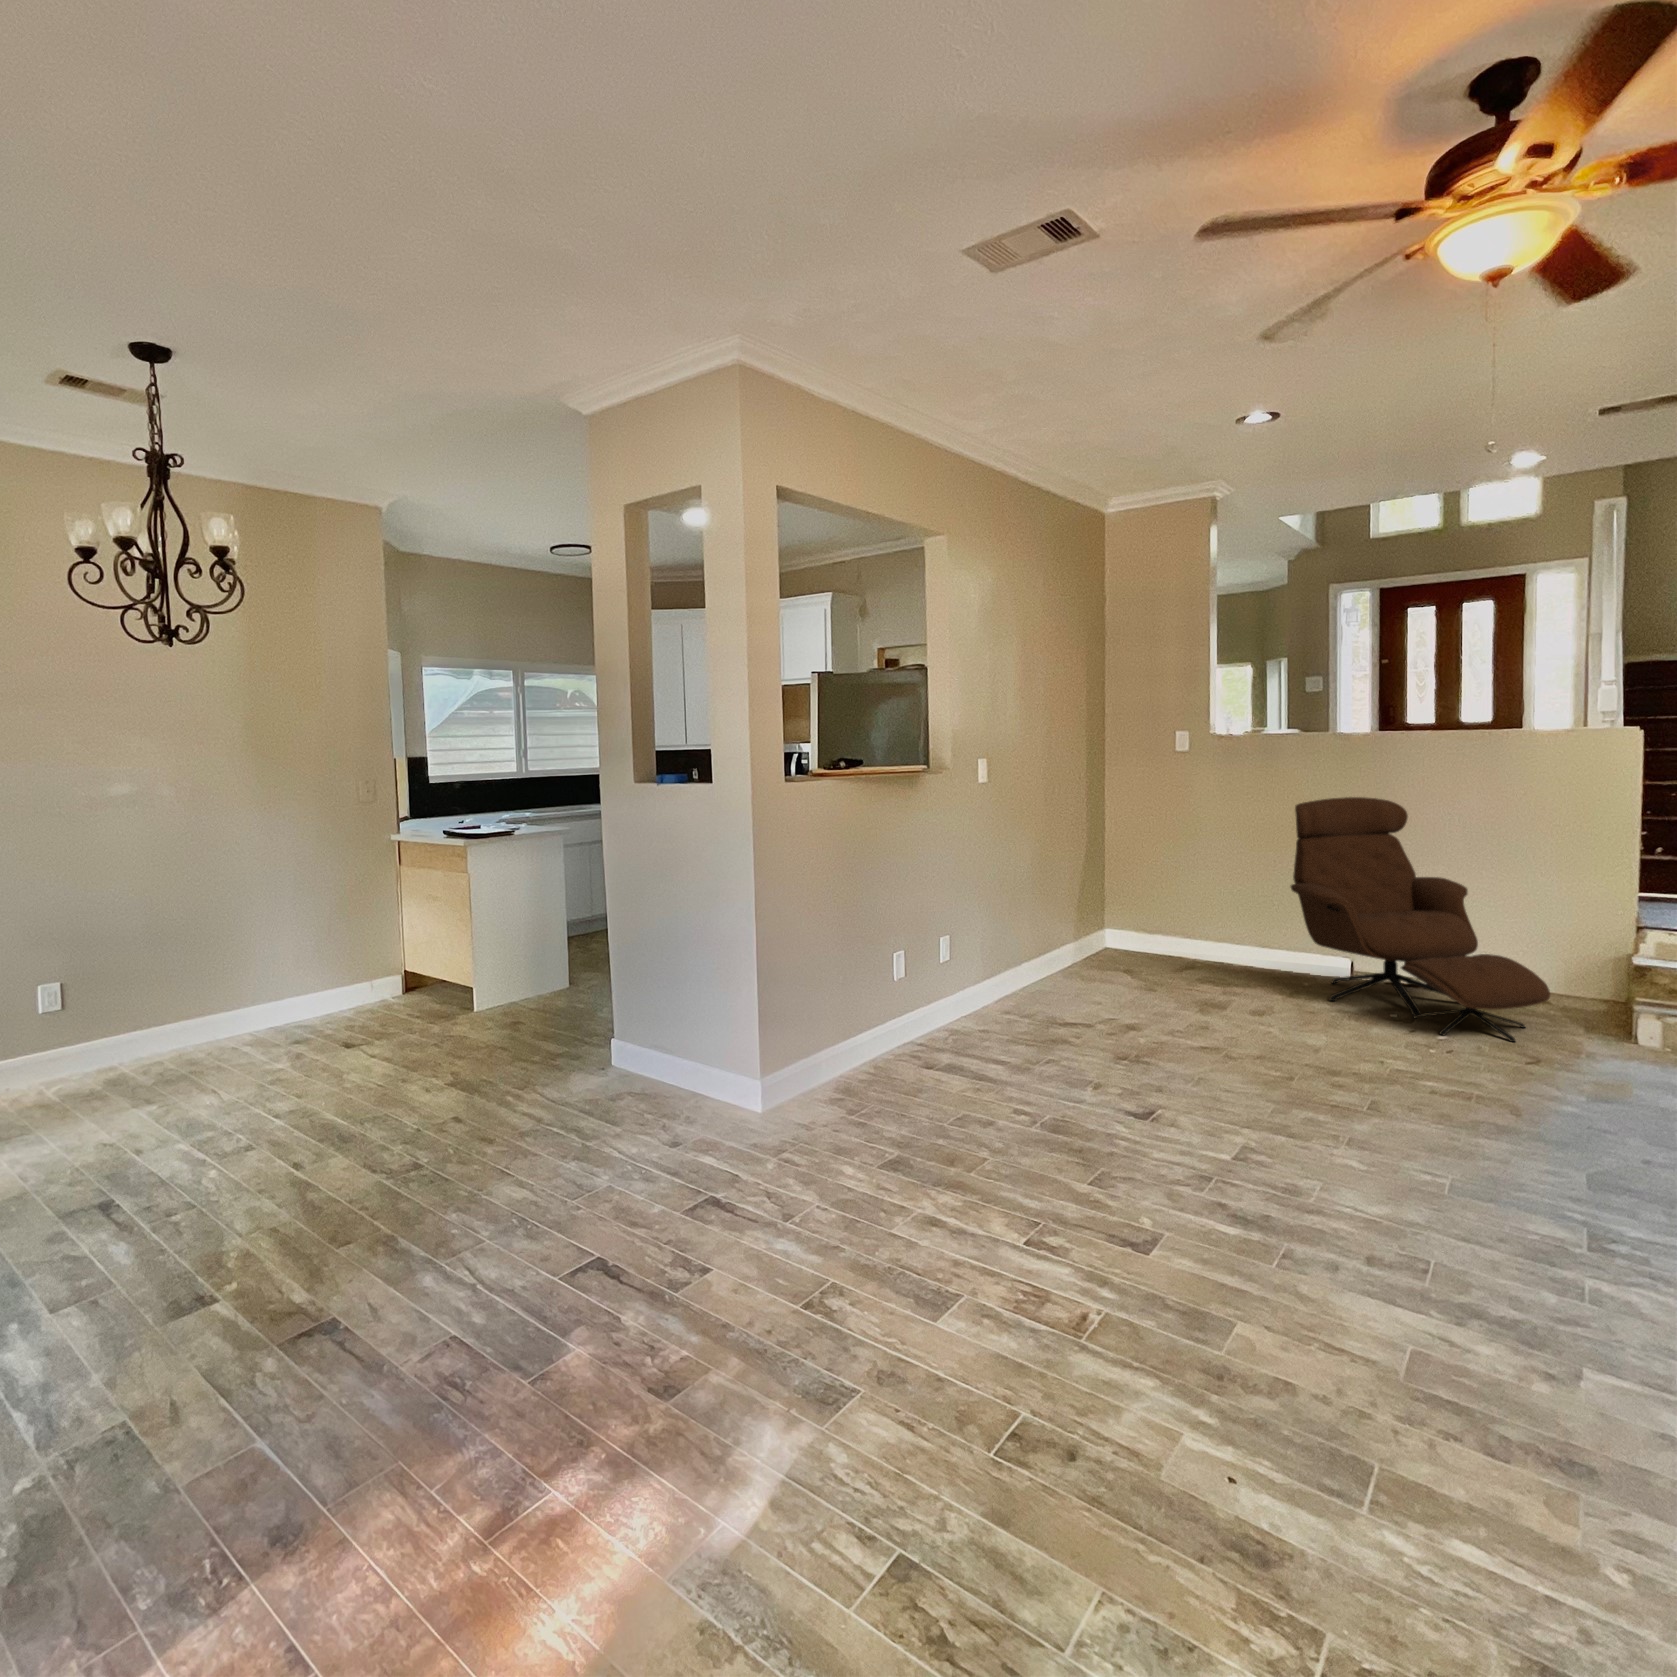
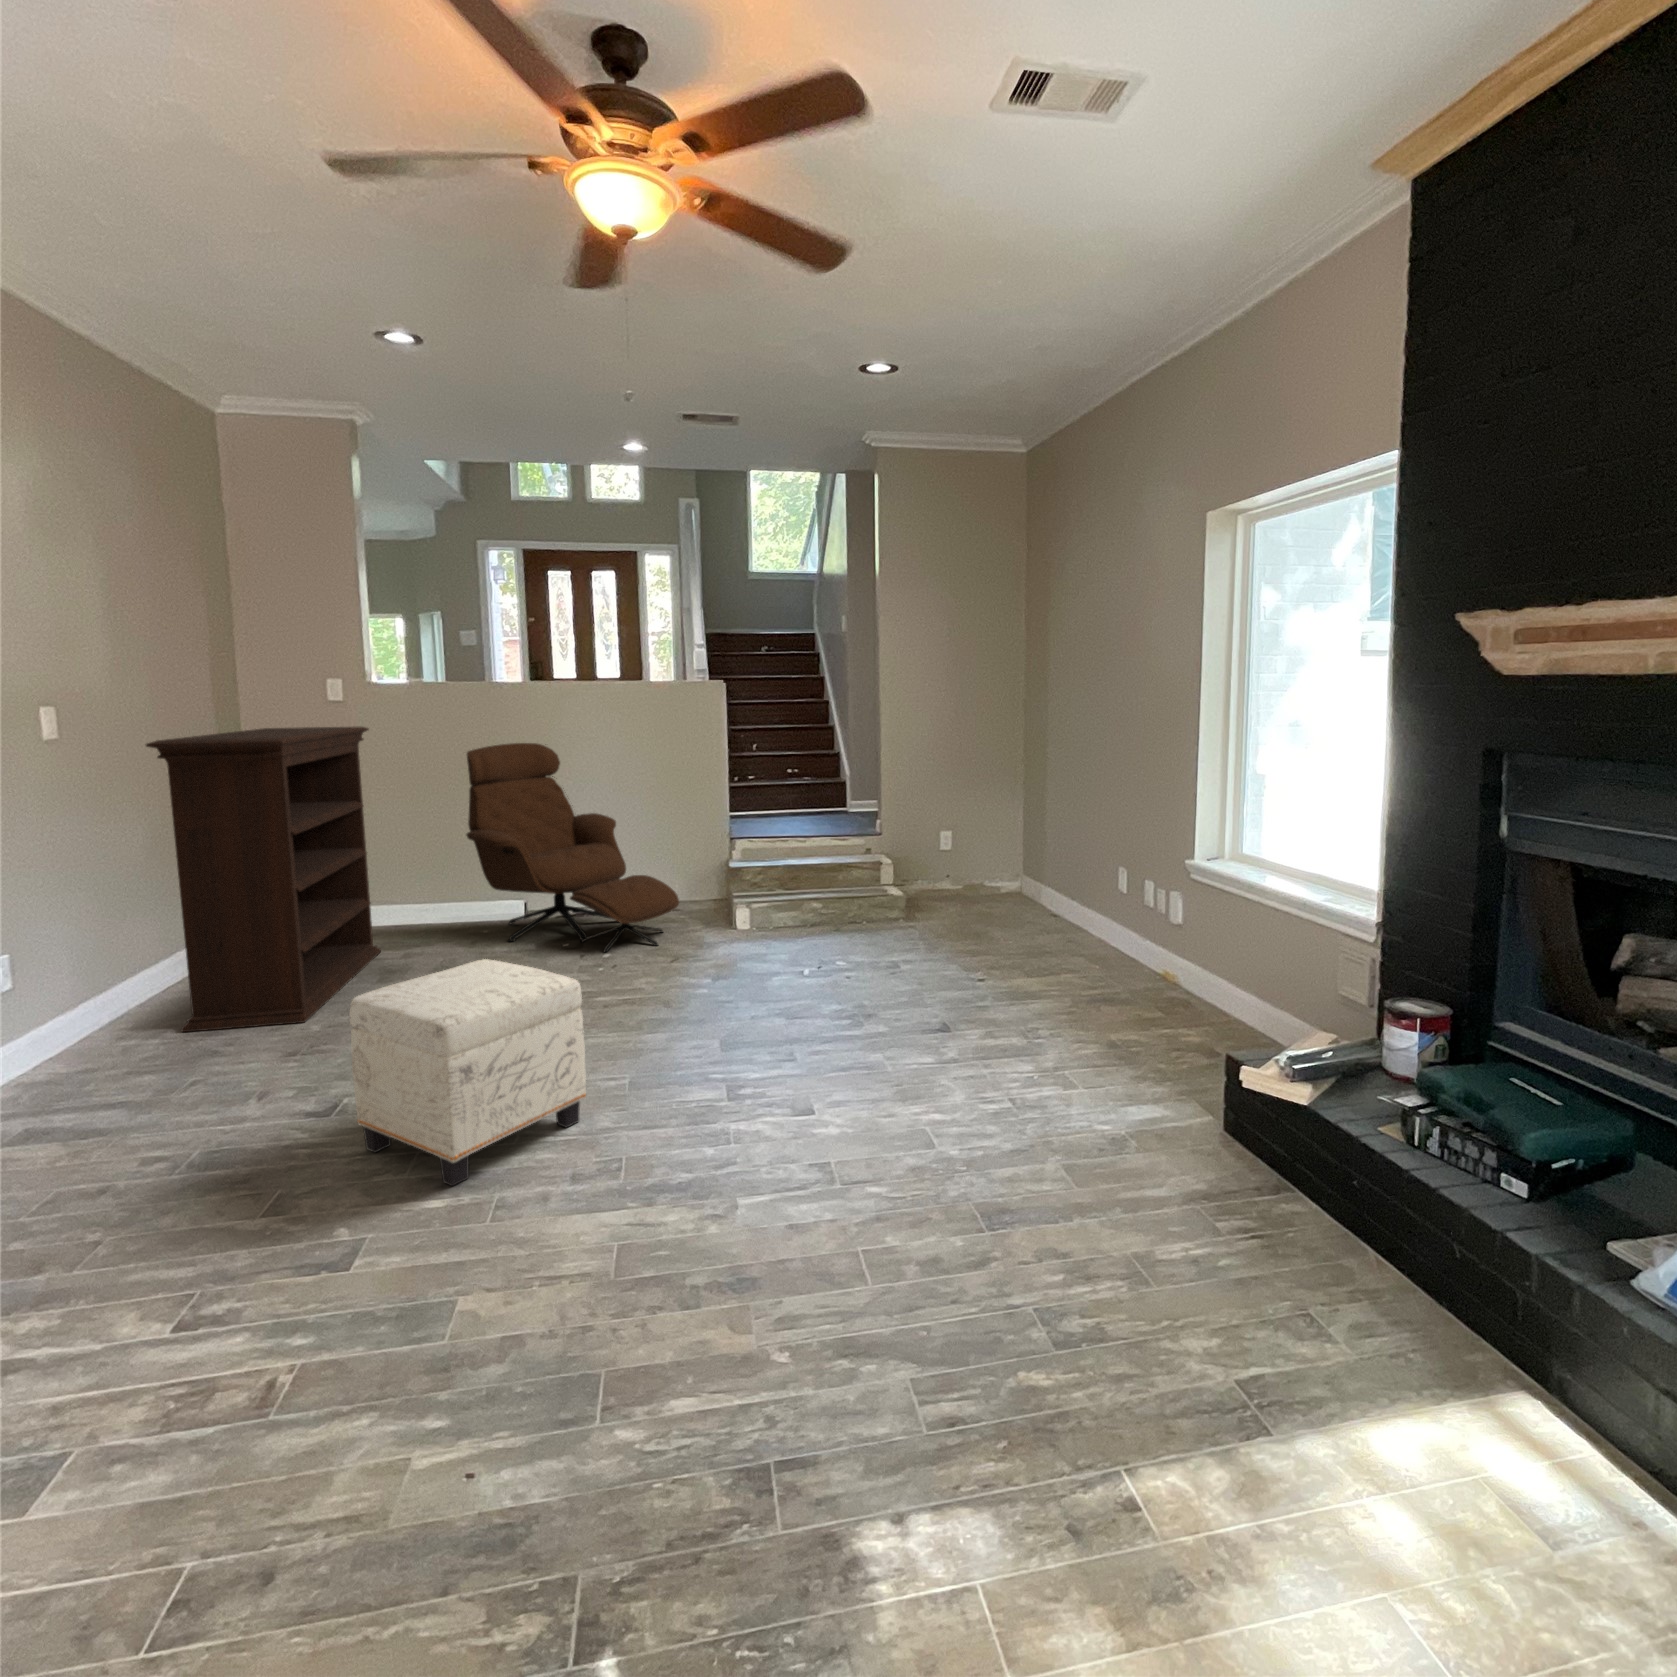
bookshelf: none [1038,779,1204,1034] -> present [146,727,381,1032]
ottoman: none [1166,1014,1393,1220] -> present [350,959,586,1186]

